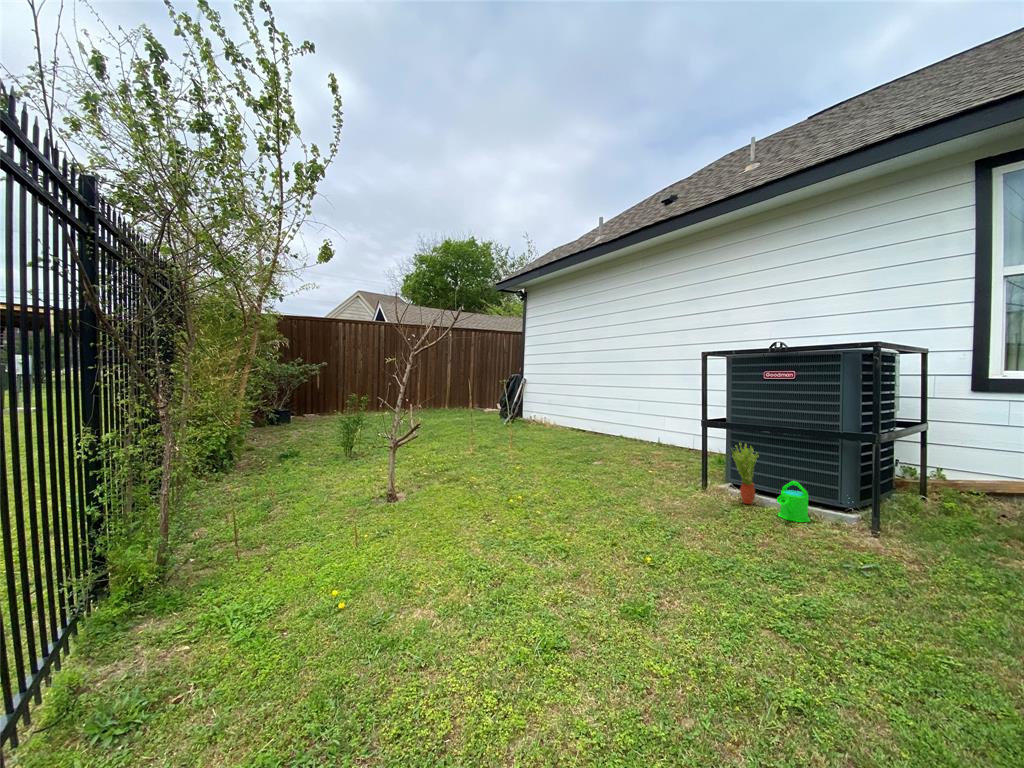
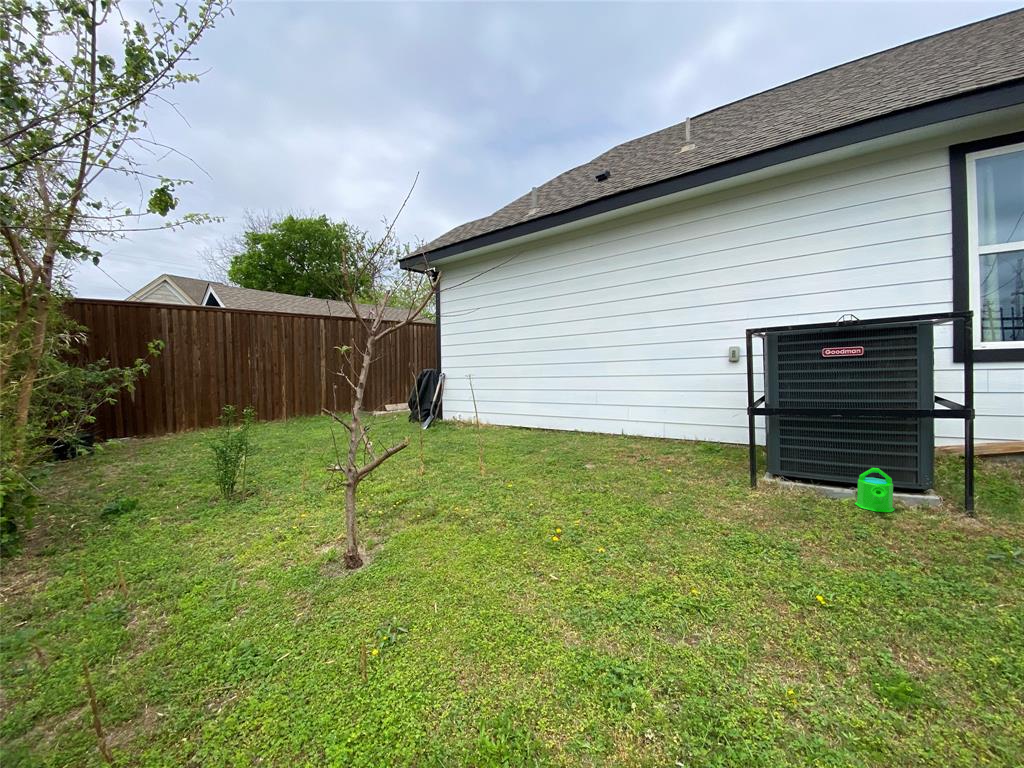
potted plant: present [733,444,758,504] -> none [790,430,824,498]

